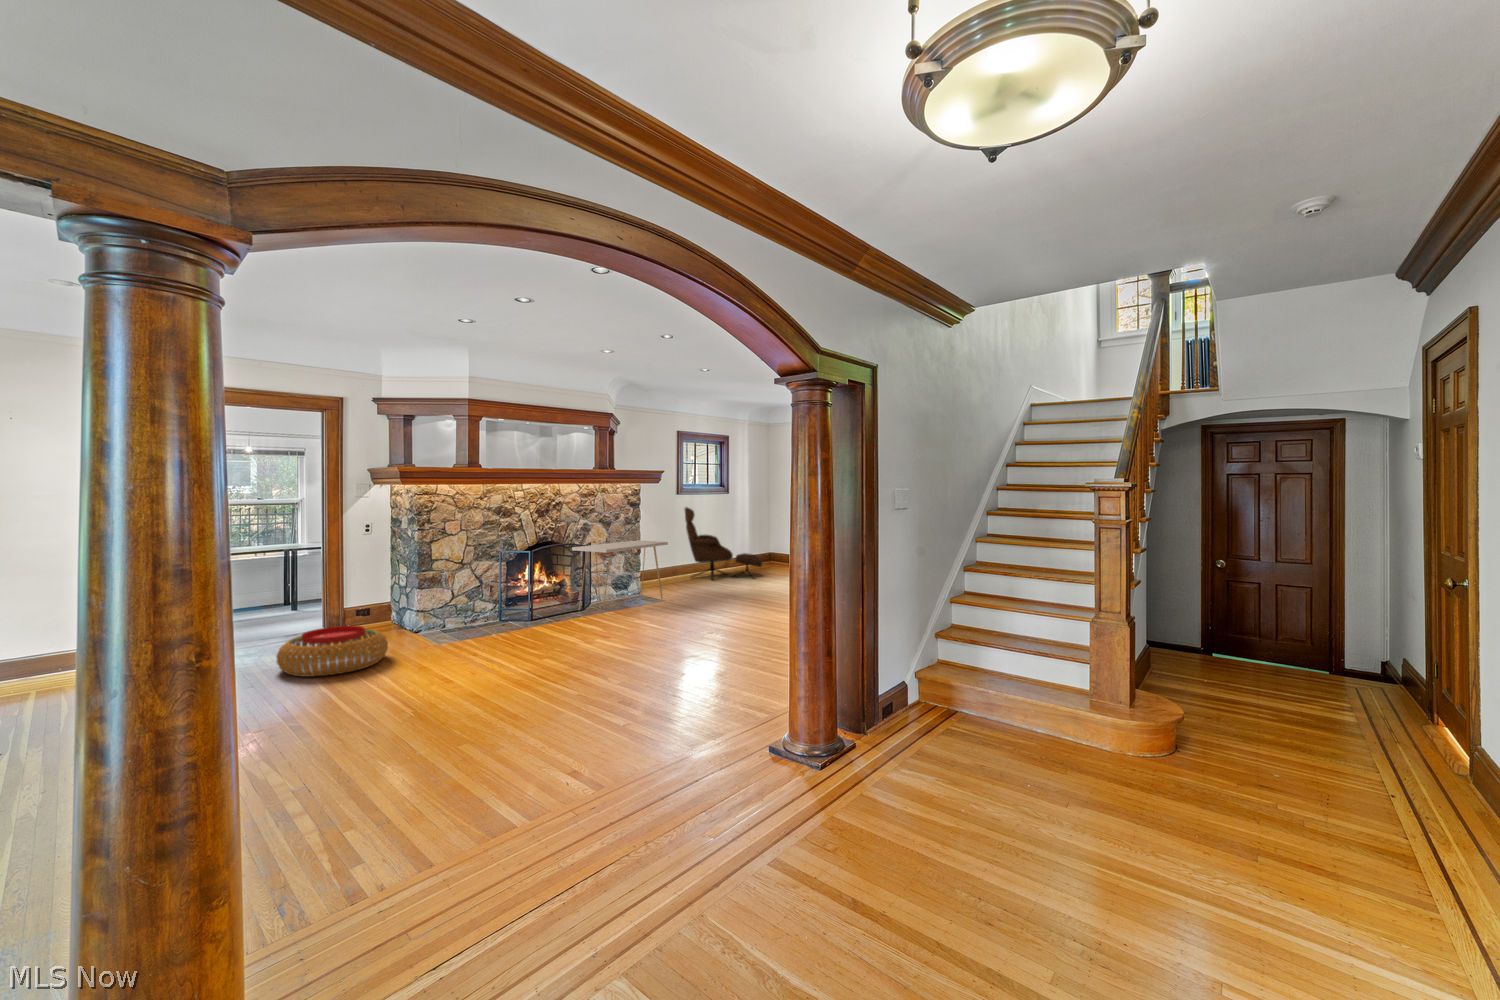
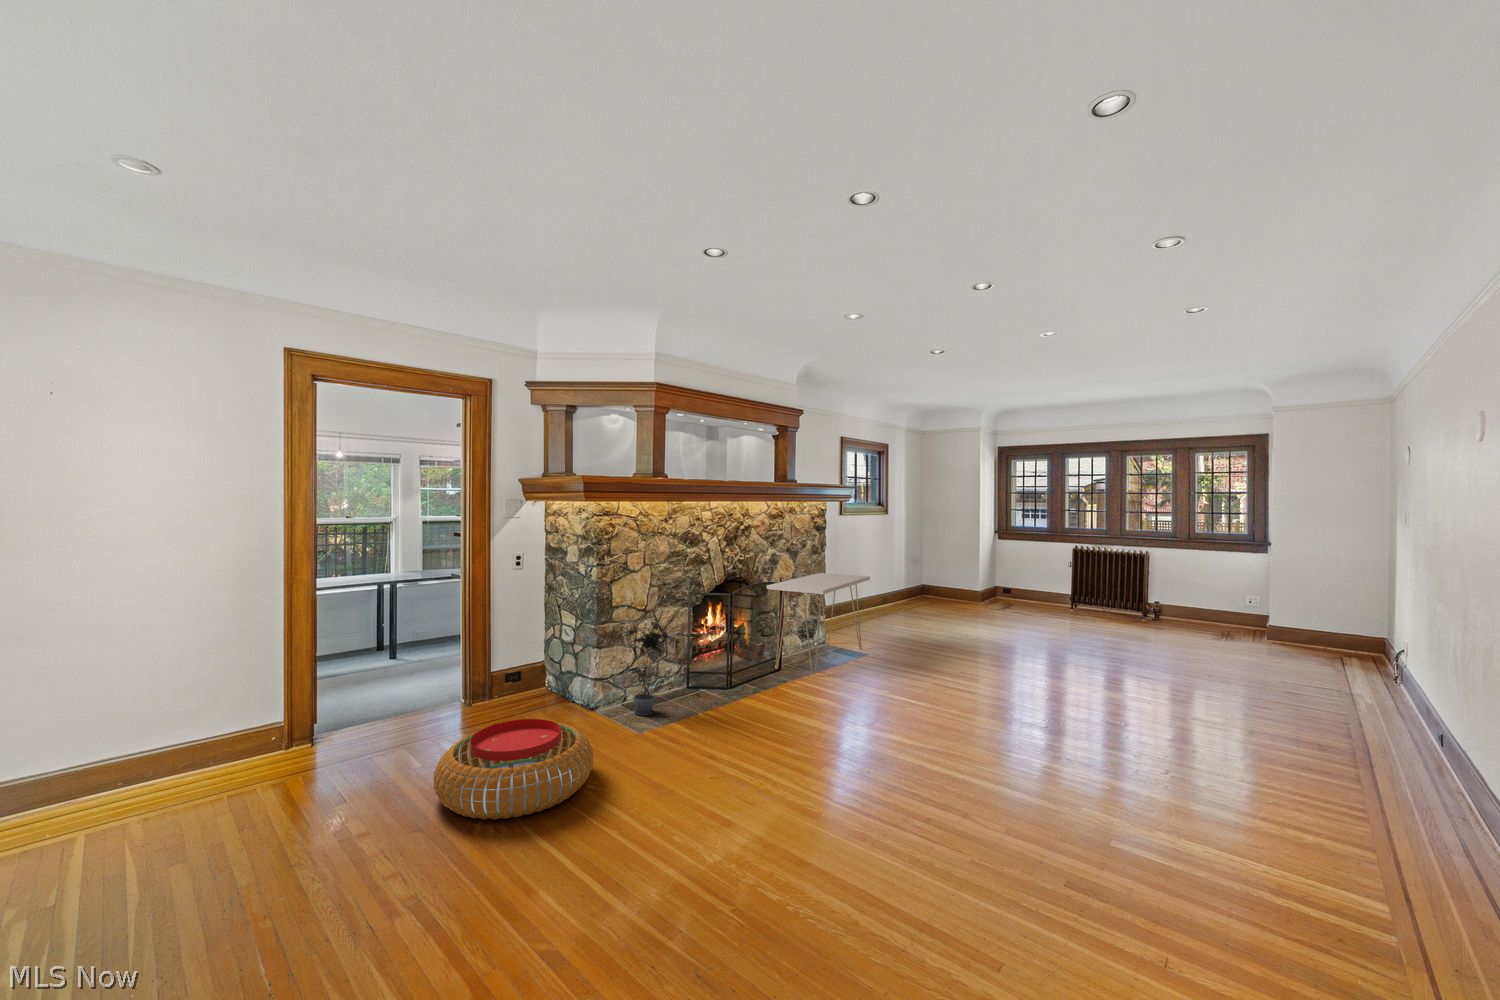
lounge chair: present [685,507,762,580] -> none [844,530,943,619]
potted plant: none [438,567,470,635] -> present [628,622,672,716]

